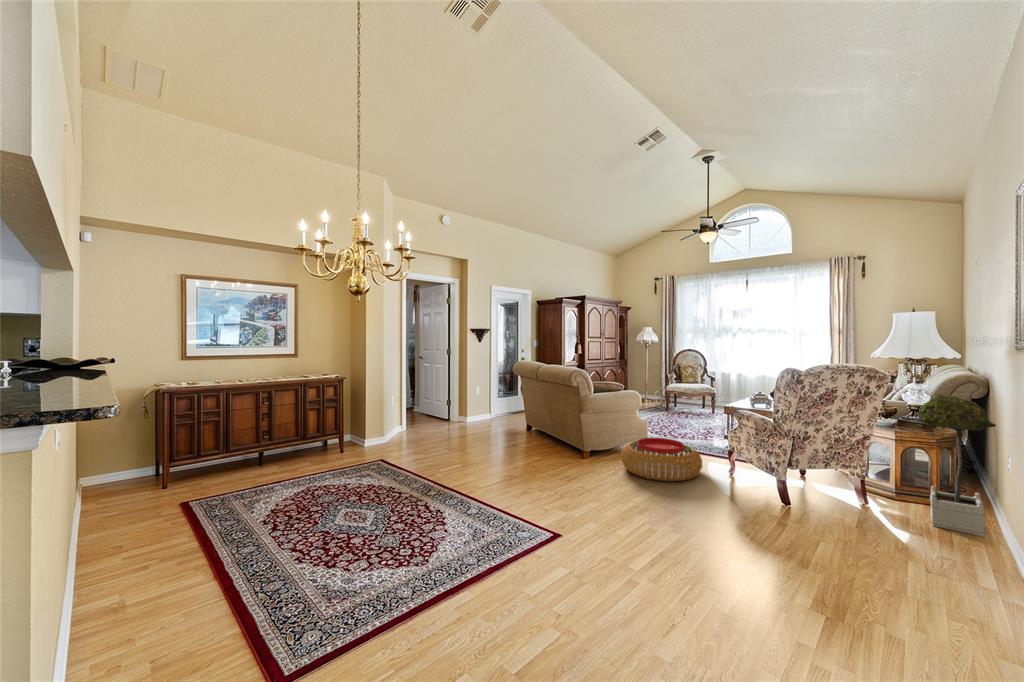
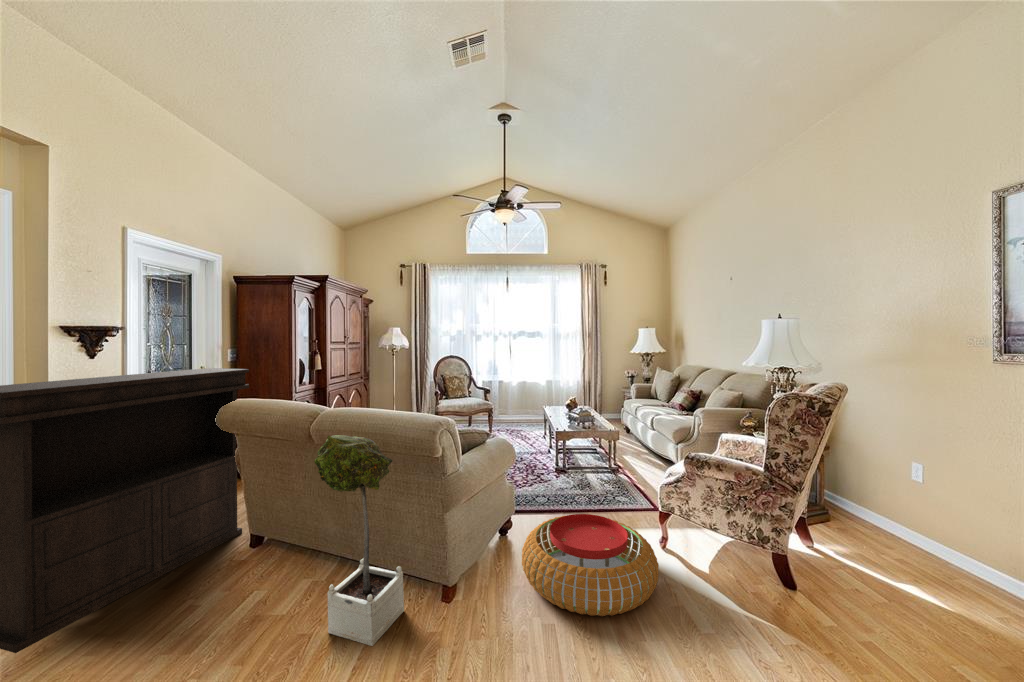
console table: none [444,348,530,435] -> present [0,368,249,653]
potted tree: present [918,393,996,537] -> present [314,435,404,646]

